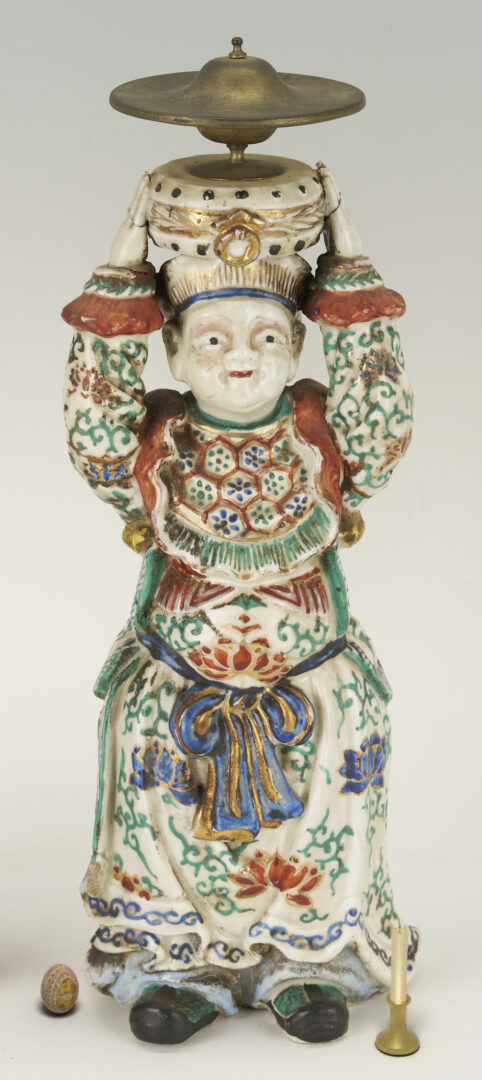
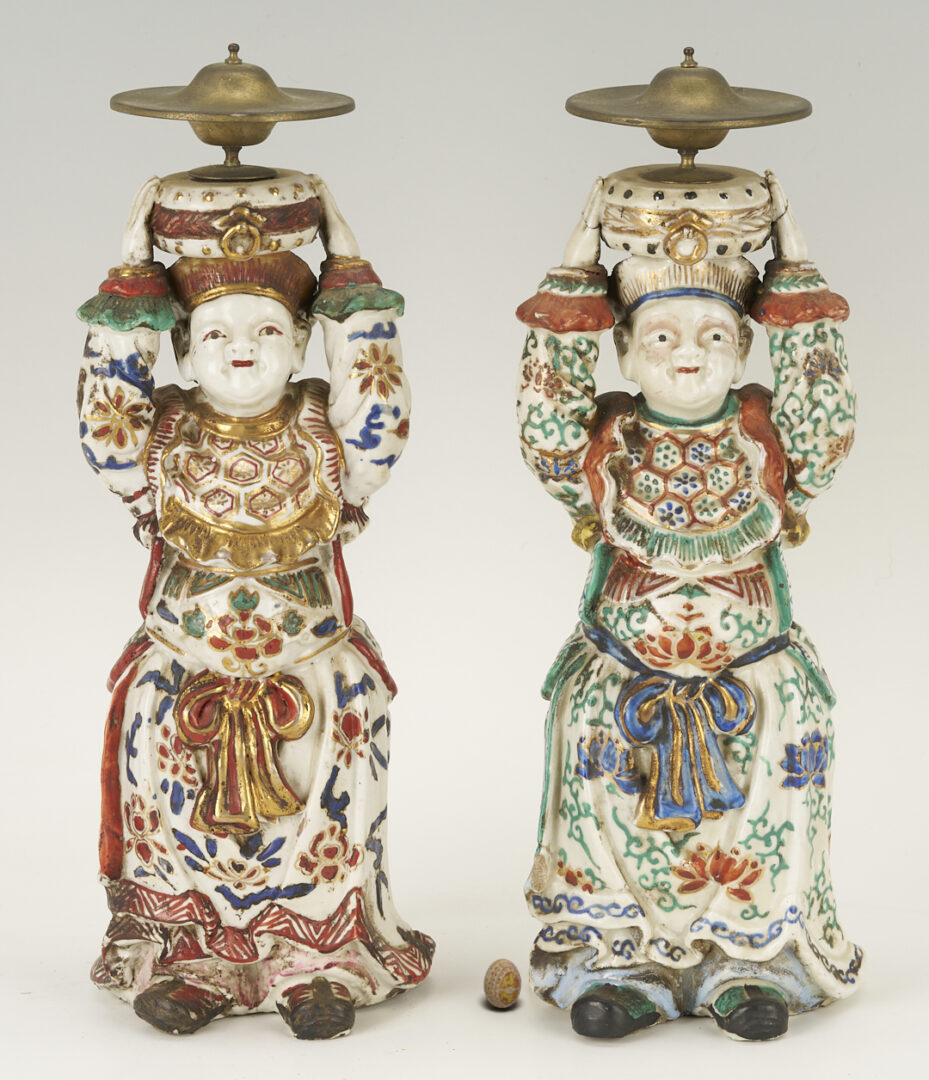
candle holder: present [375,927,419,1055] -> none [815,922,859,1053]

